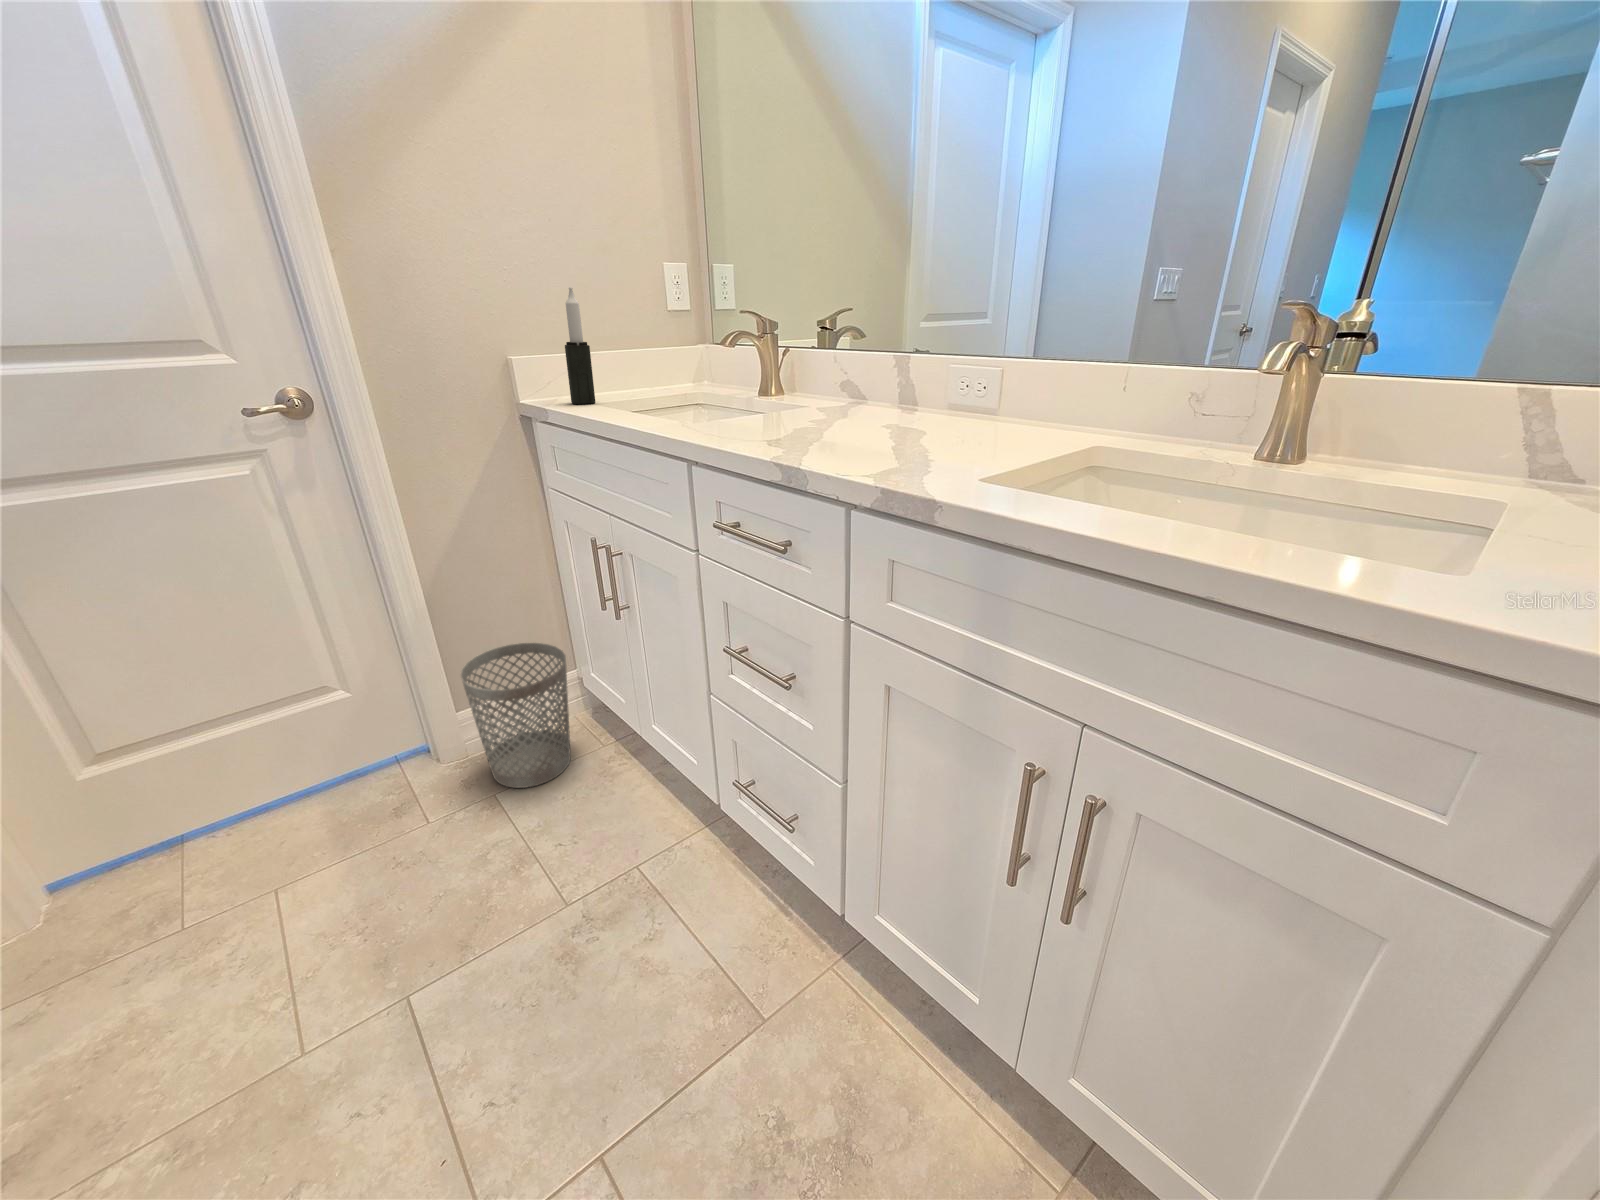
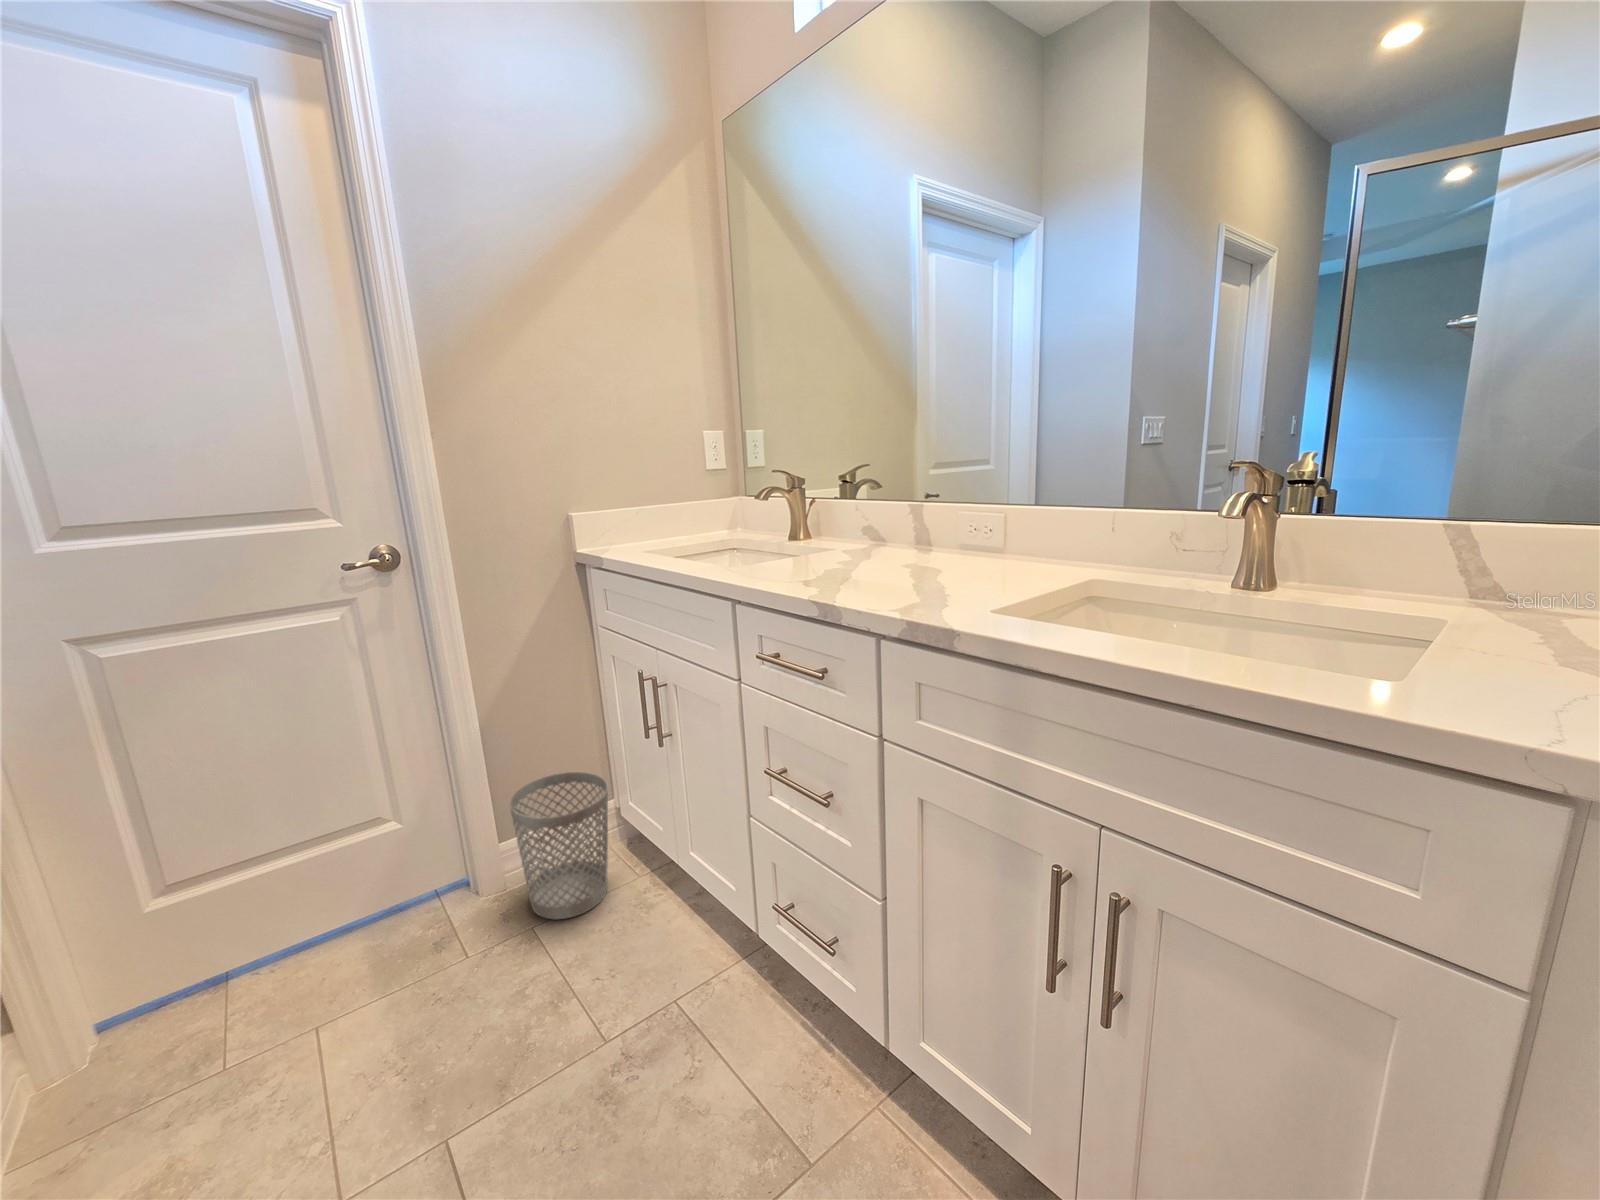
candle: present [565,287,595,404] -> none [620,456,644,553]

